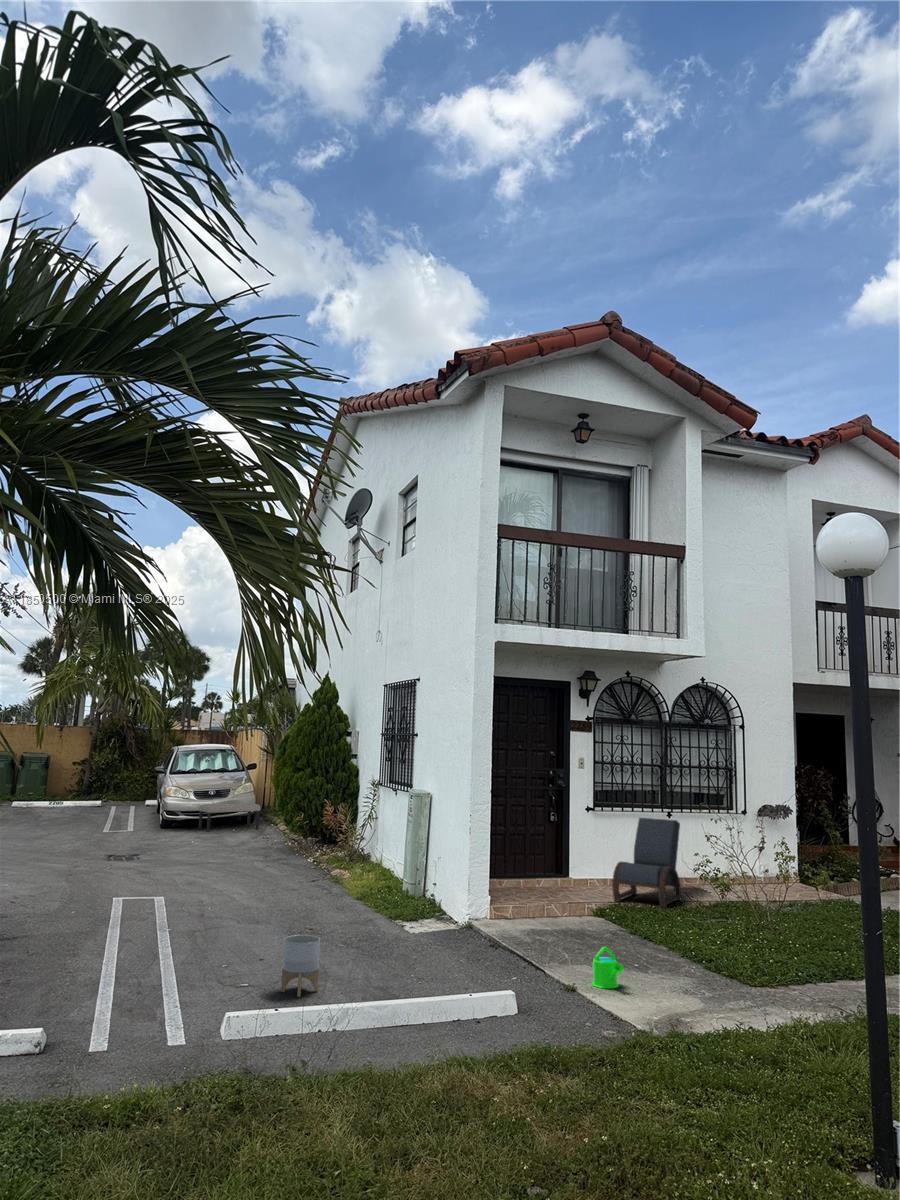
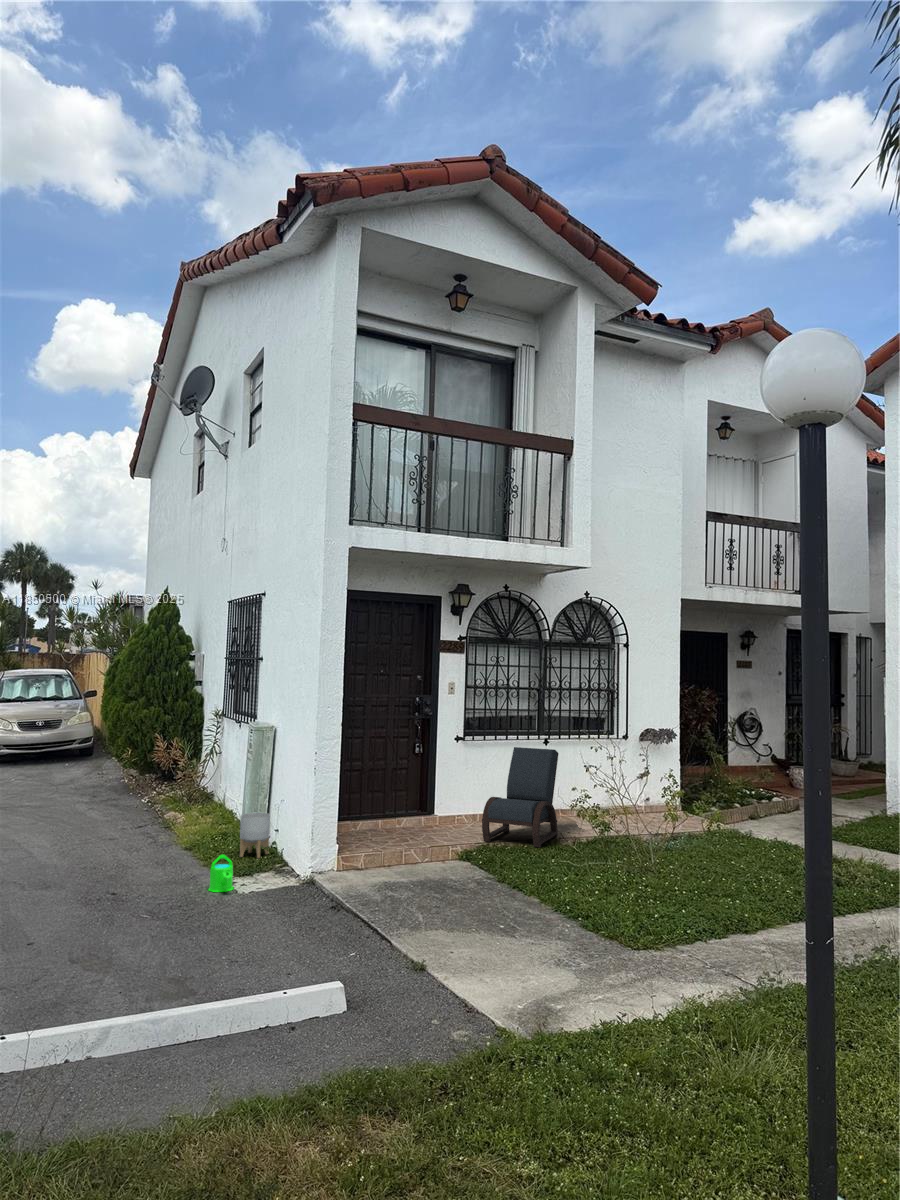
bench: present [199,803,261,832] -> none [22,733,97,767]
planter: present [281,935,320,997] -> present [240,812,270,858]
watering can: present [592,947,623,988] -> present [208,855,234,892]

